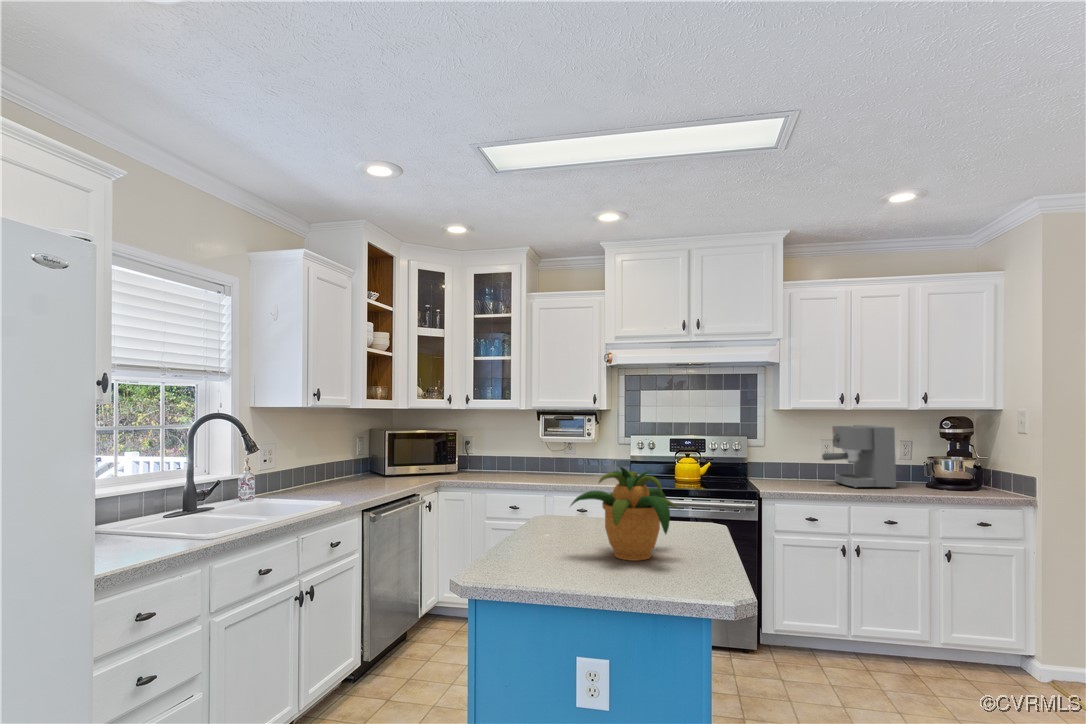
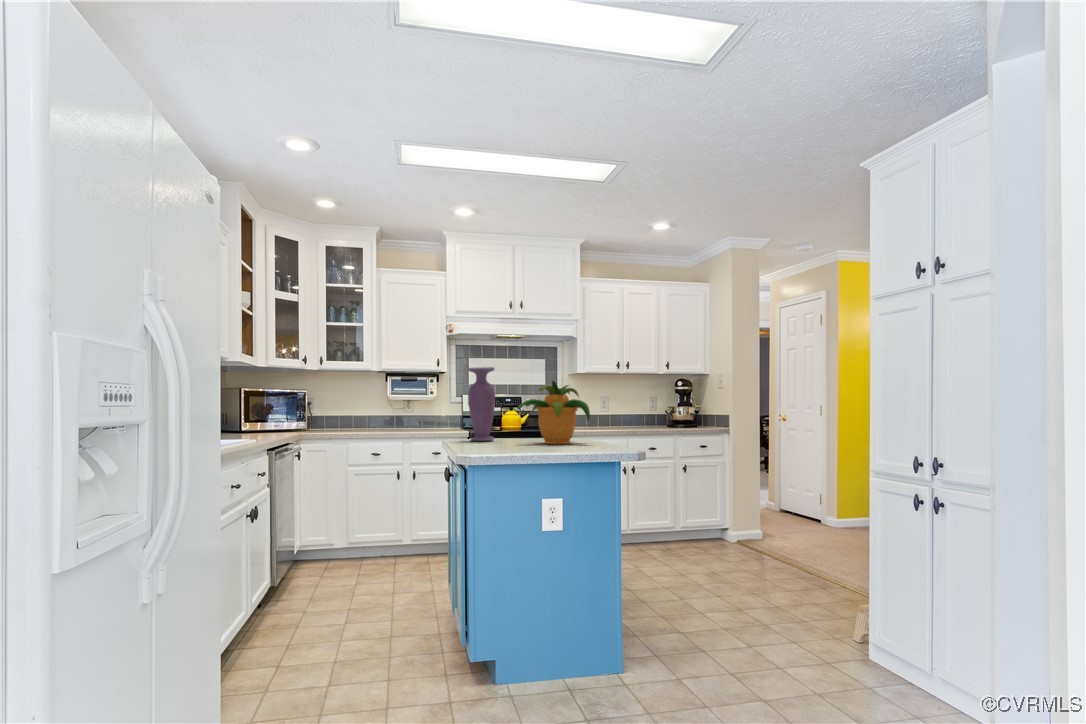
coffee maker: present [822,425,896,488] -> none [607,385,652,428]
vase: none [532,435,570,537] -> present [468,367,495,441]

